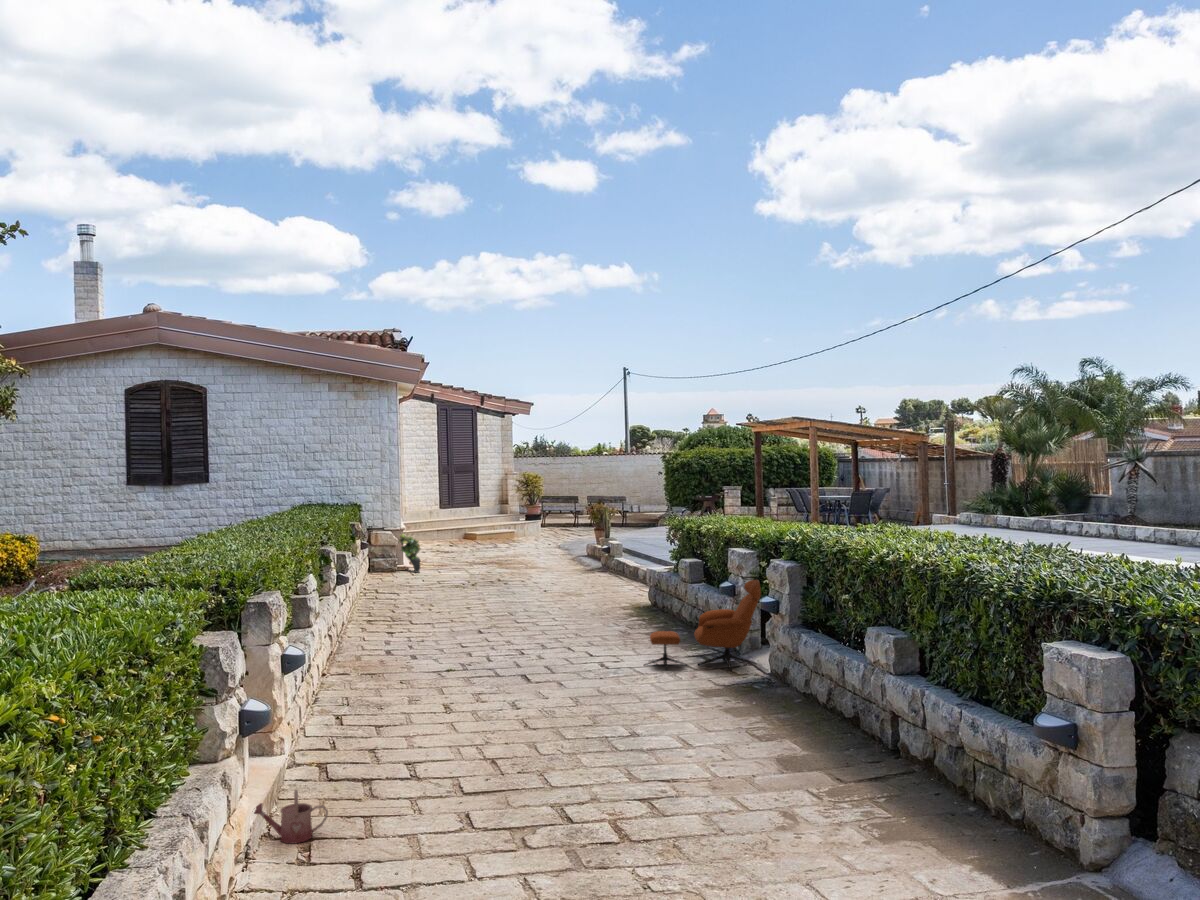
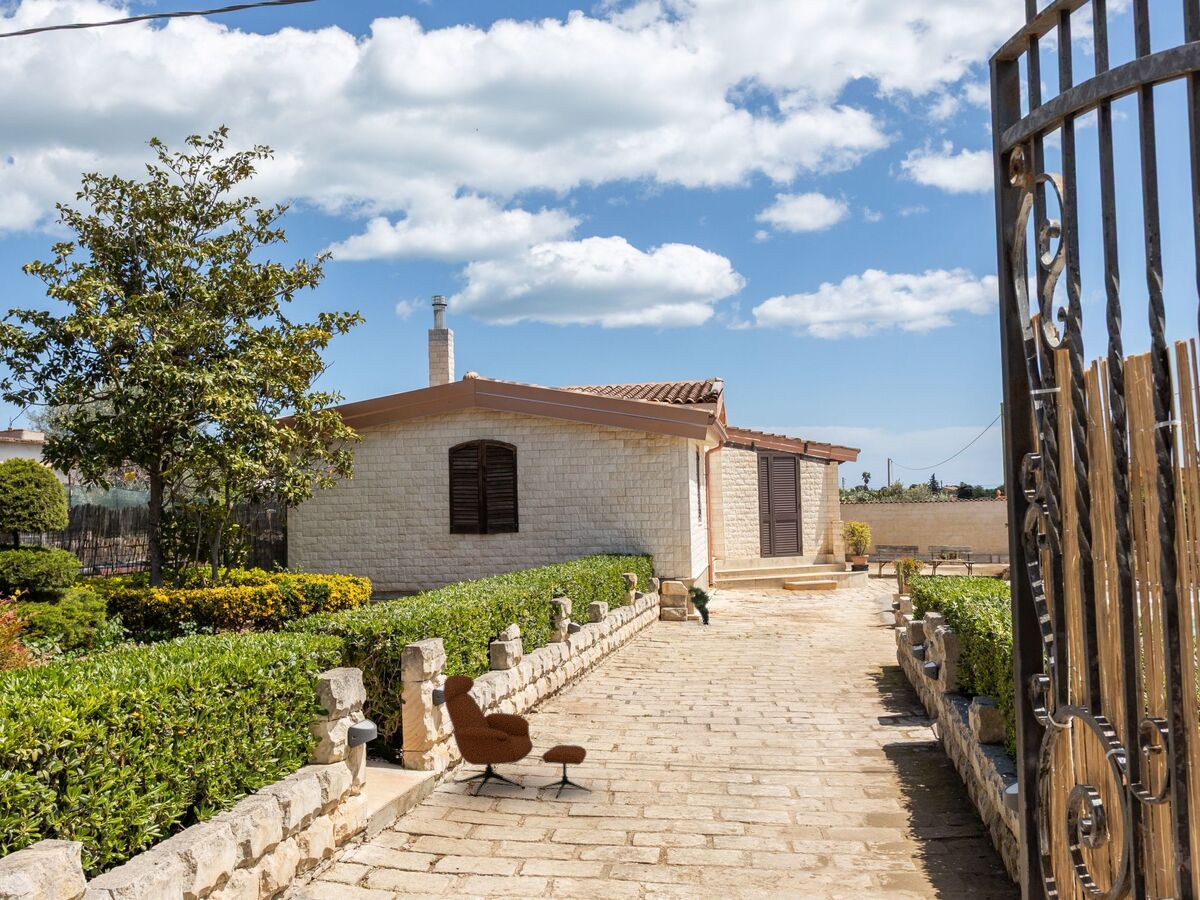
lounge chair: present [644,580,761,671] -> present [443,675,592,798]
watering can: present [254,790,328,843] -> none [380,793,438,835]

